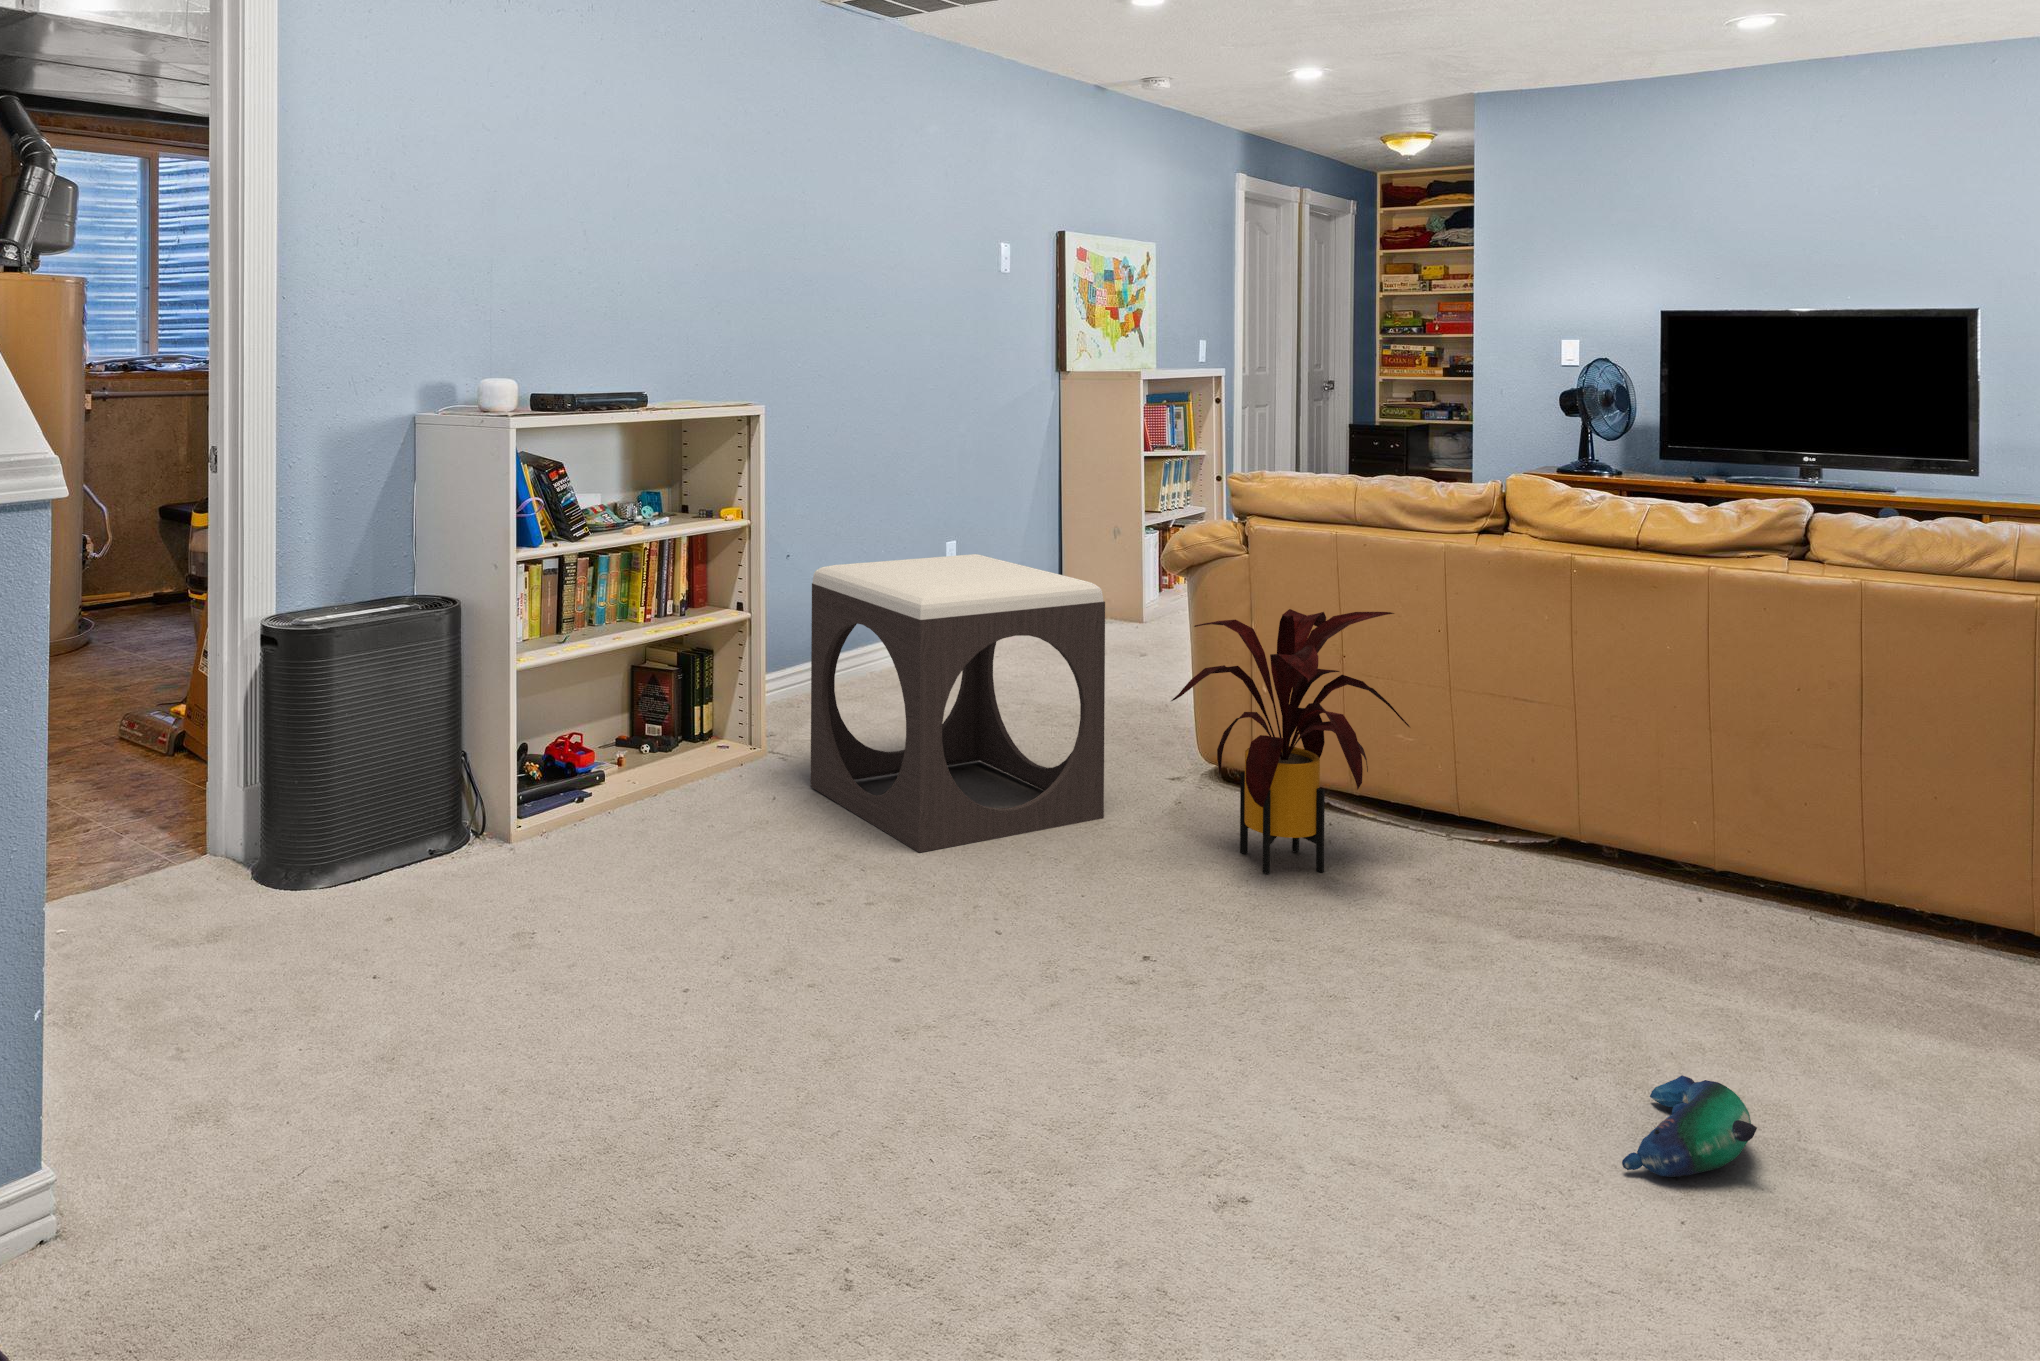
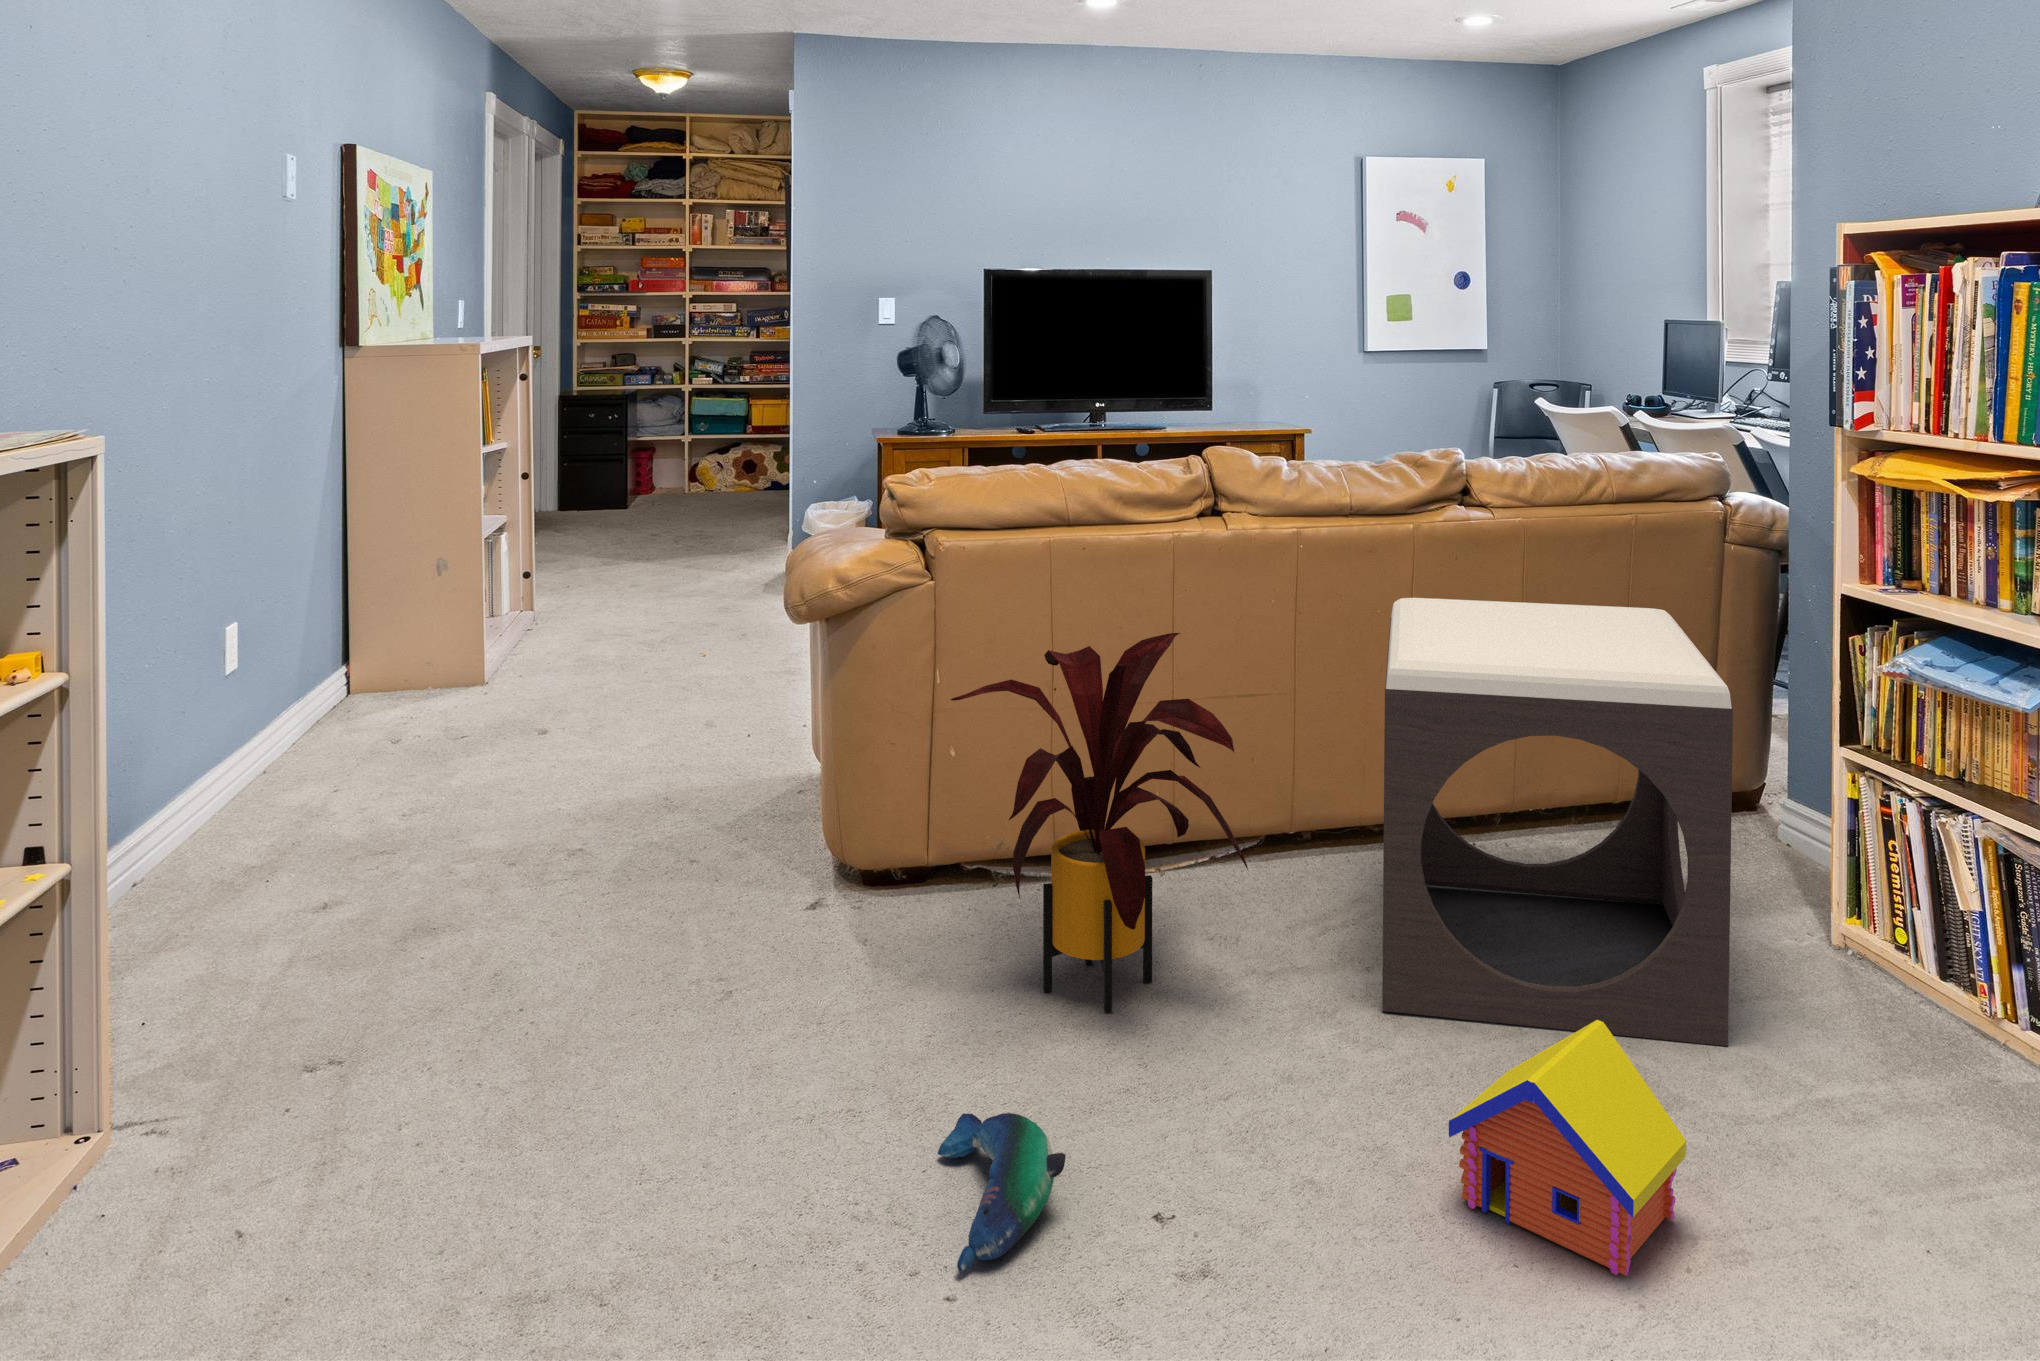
footstool: present [811,554,1105,853] -> present [1382,598,1733,1046]
toy house: none [1324,917,1478,1082] -> present [1449,1020,1686,1276]
plush toy: present [1622,1075,1758,1178] -> present [937,1113,1066,1272]

